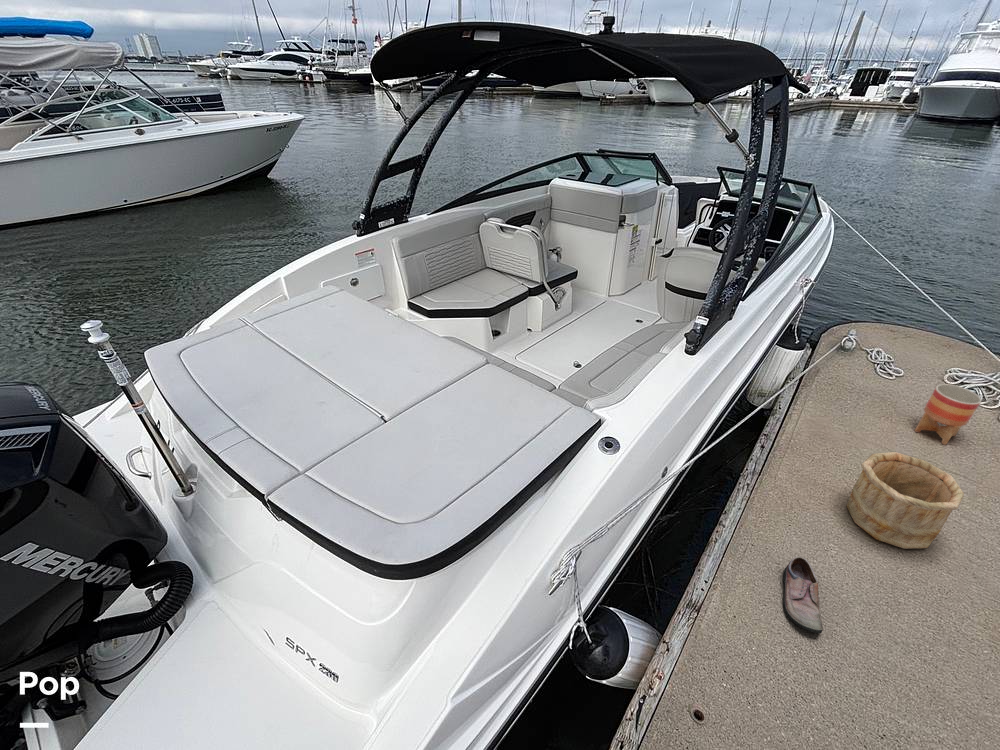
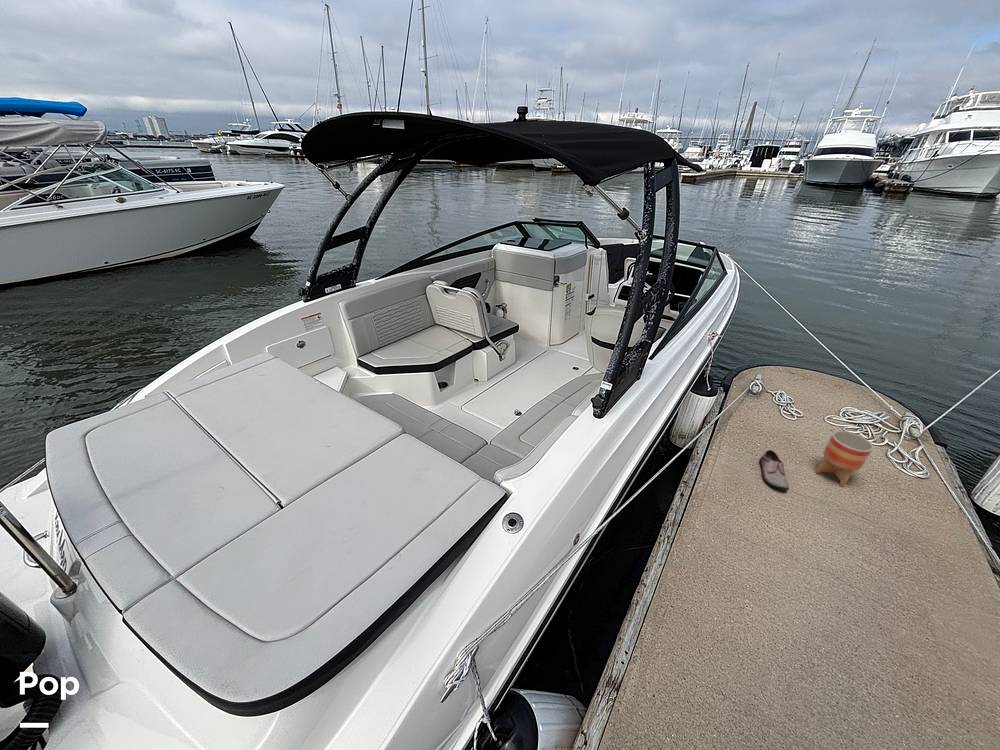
wooden bucket: present [847,452,964,549] -> none [758,506,866,604]
shoe: present [783,557,823,634] -> present [760,450,789,490]

